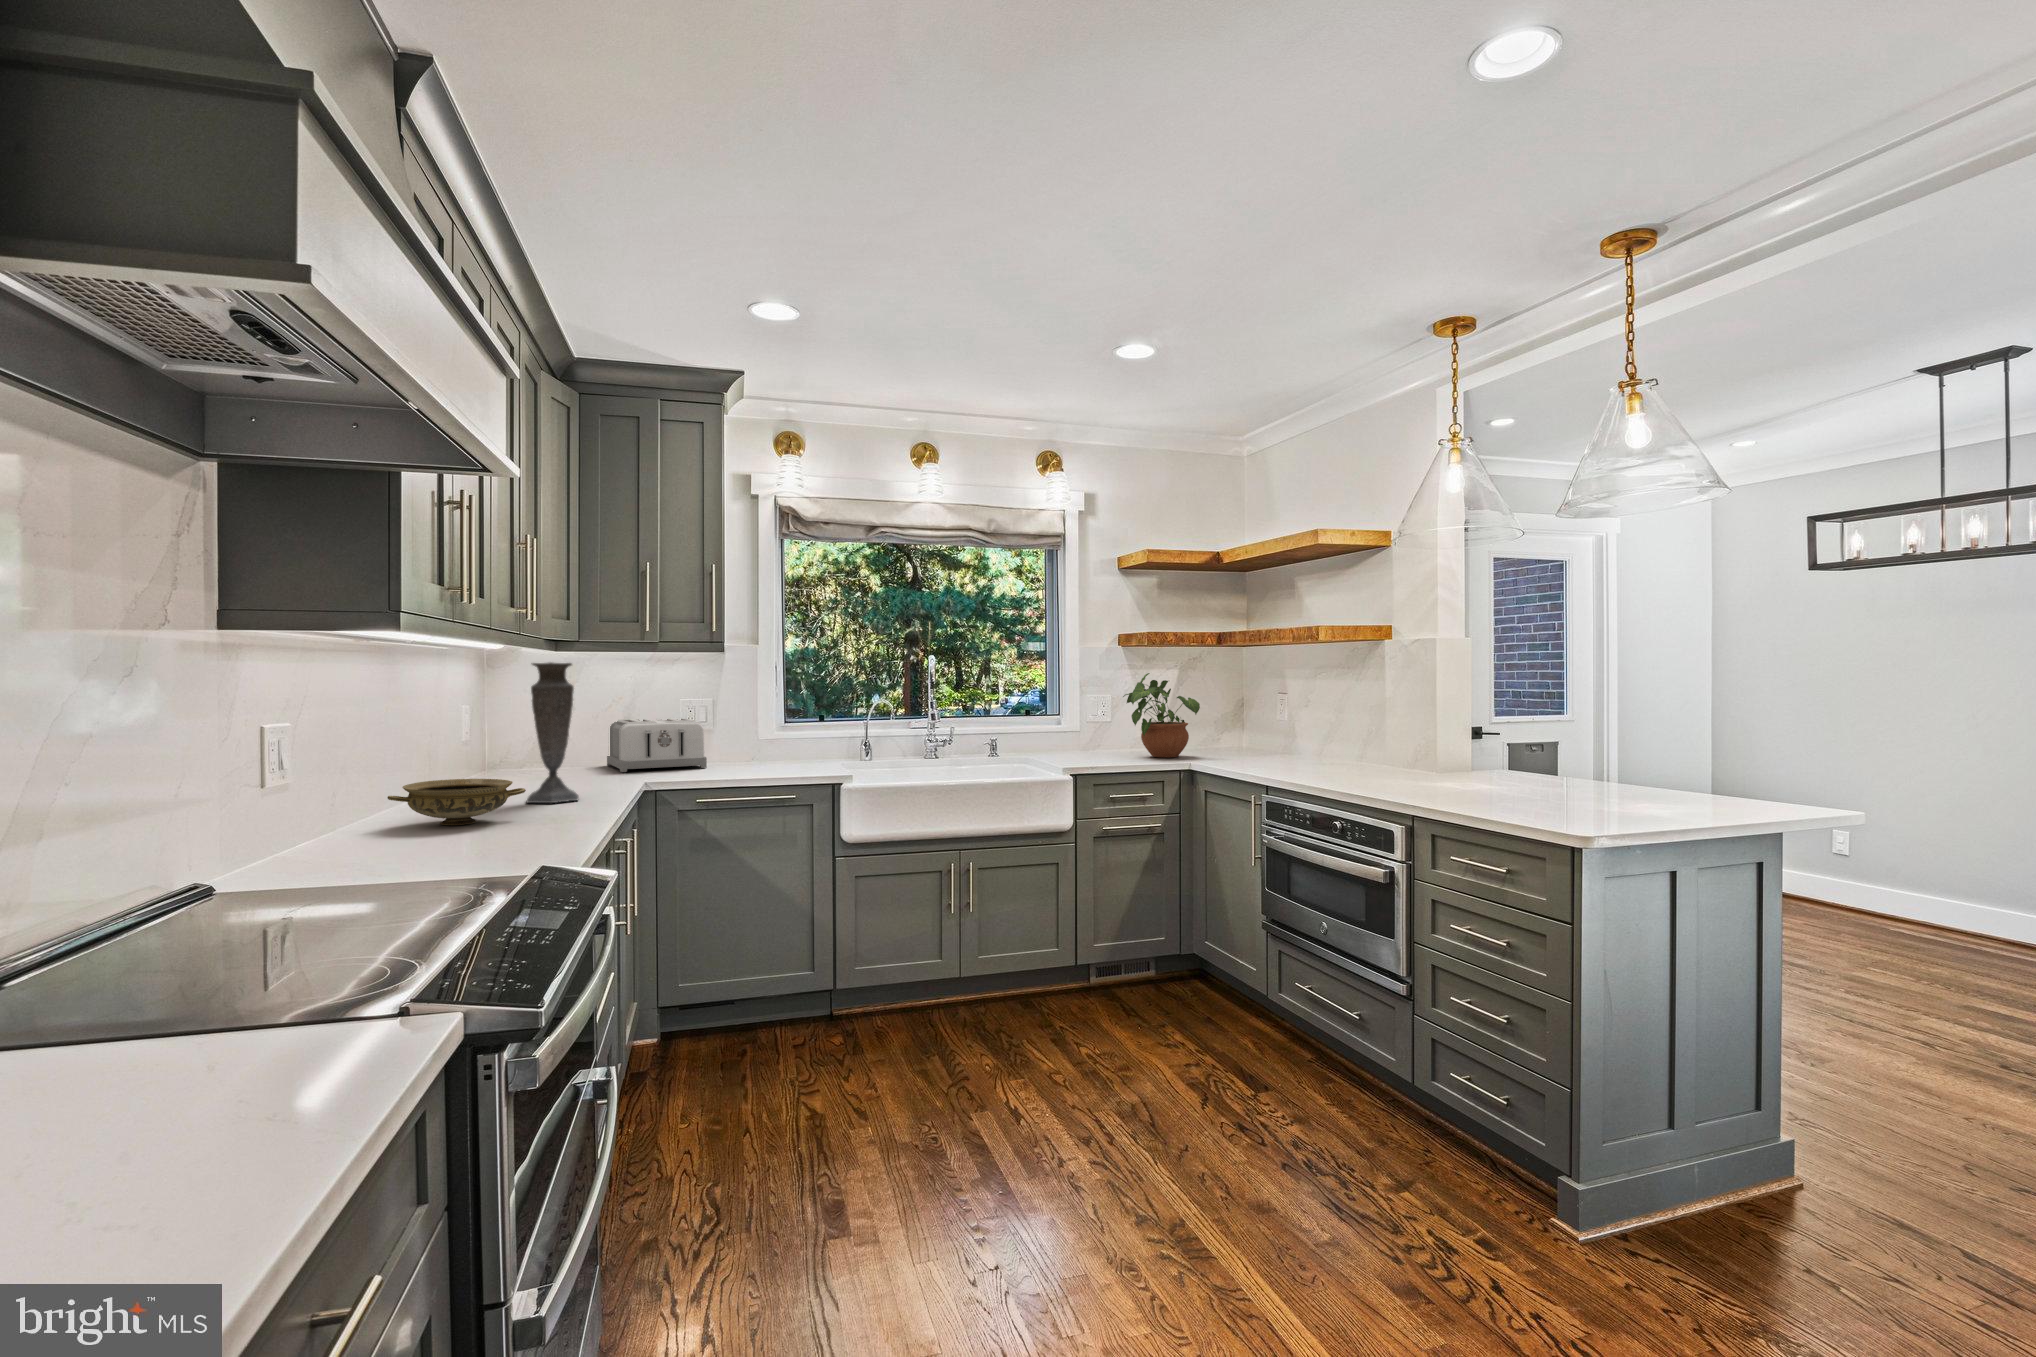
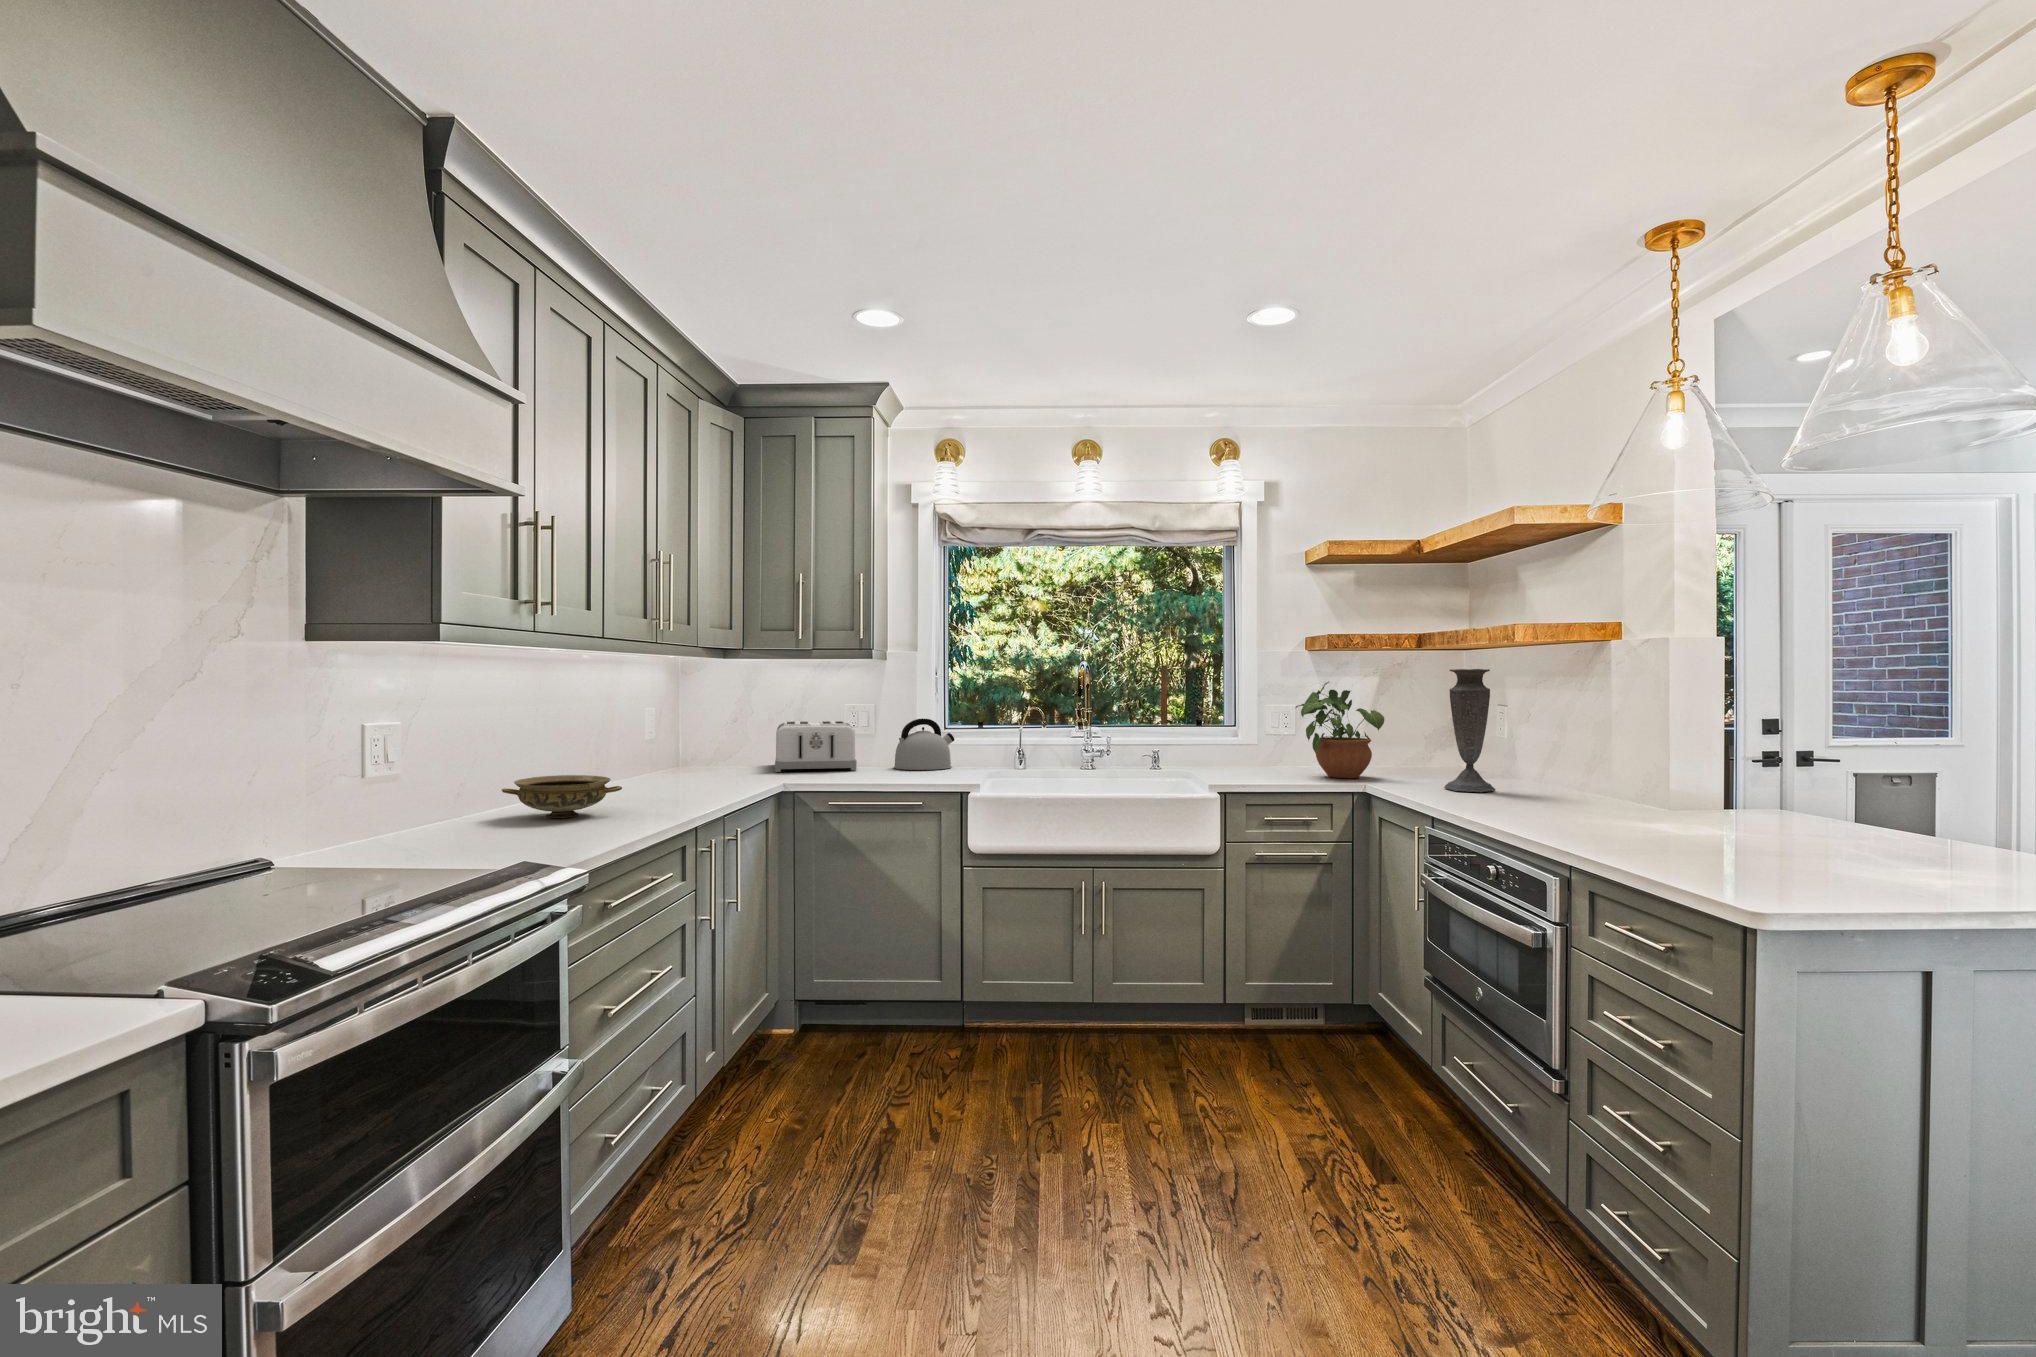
vase: present [527,662,579,803] -> present [1444,669,1496,792]
kettle: none [741,714,801,765] -> present [894,719,954,770]

